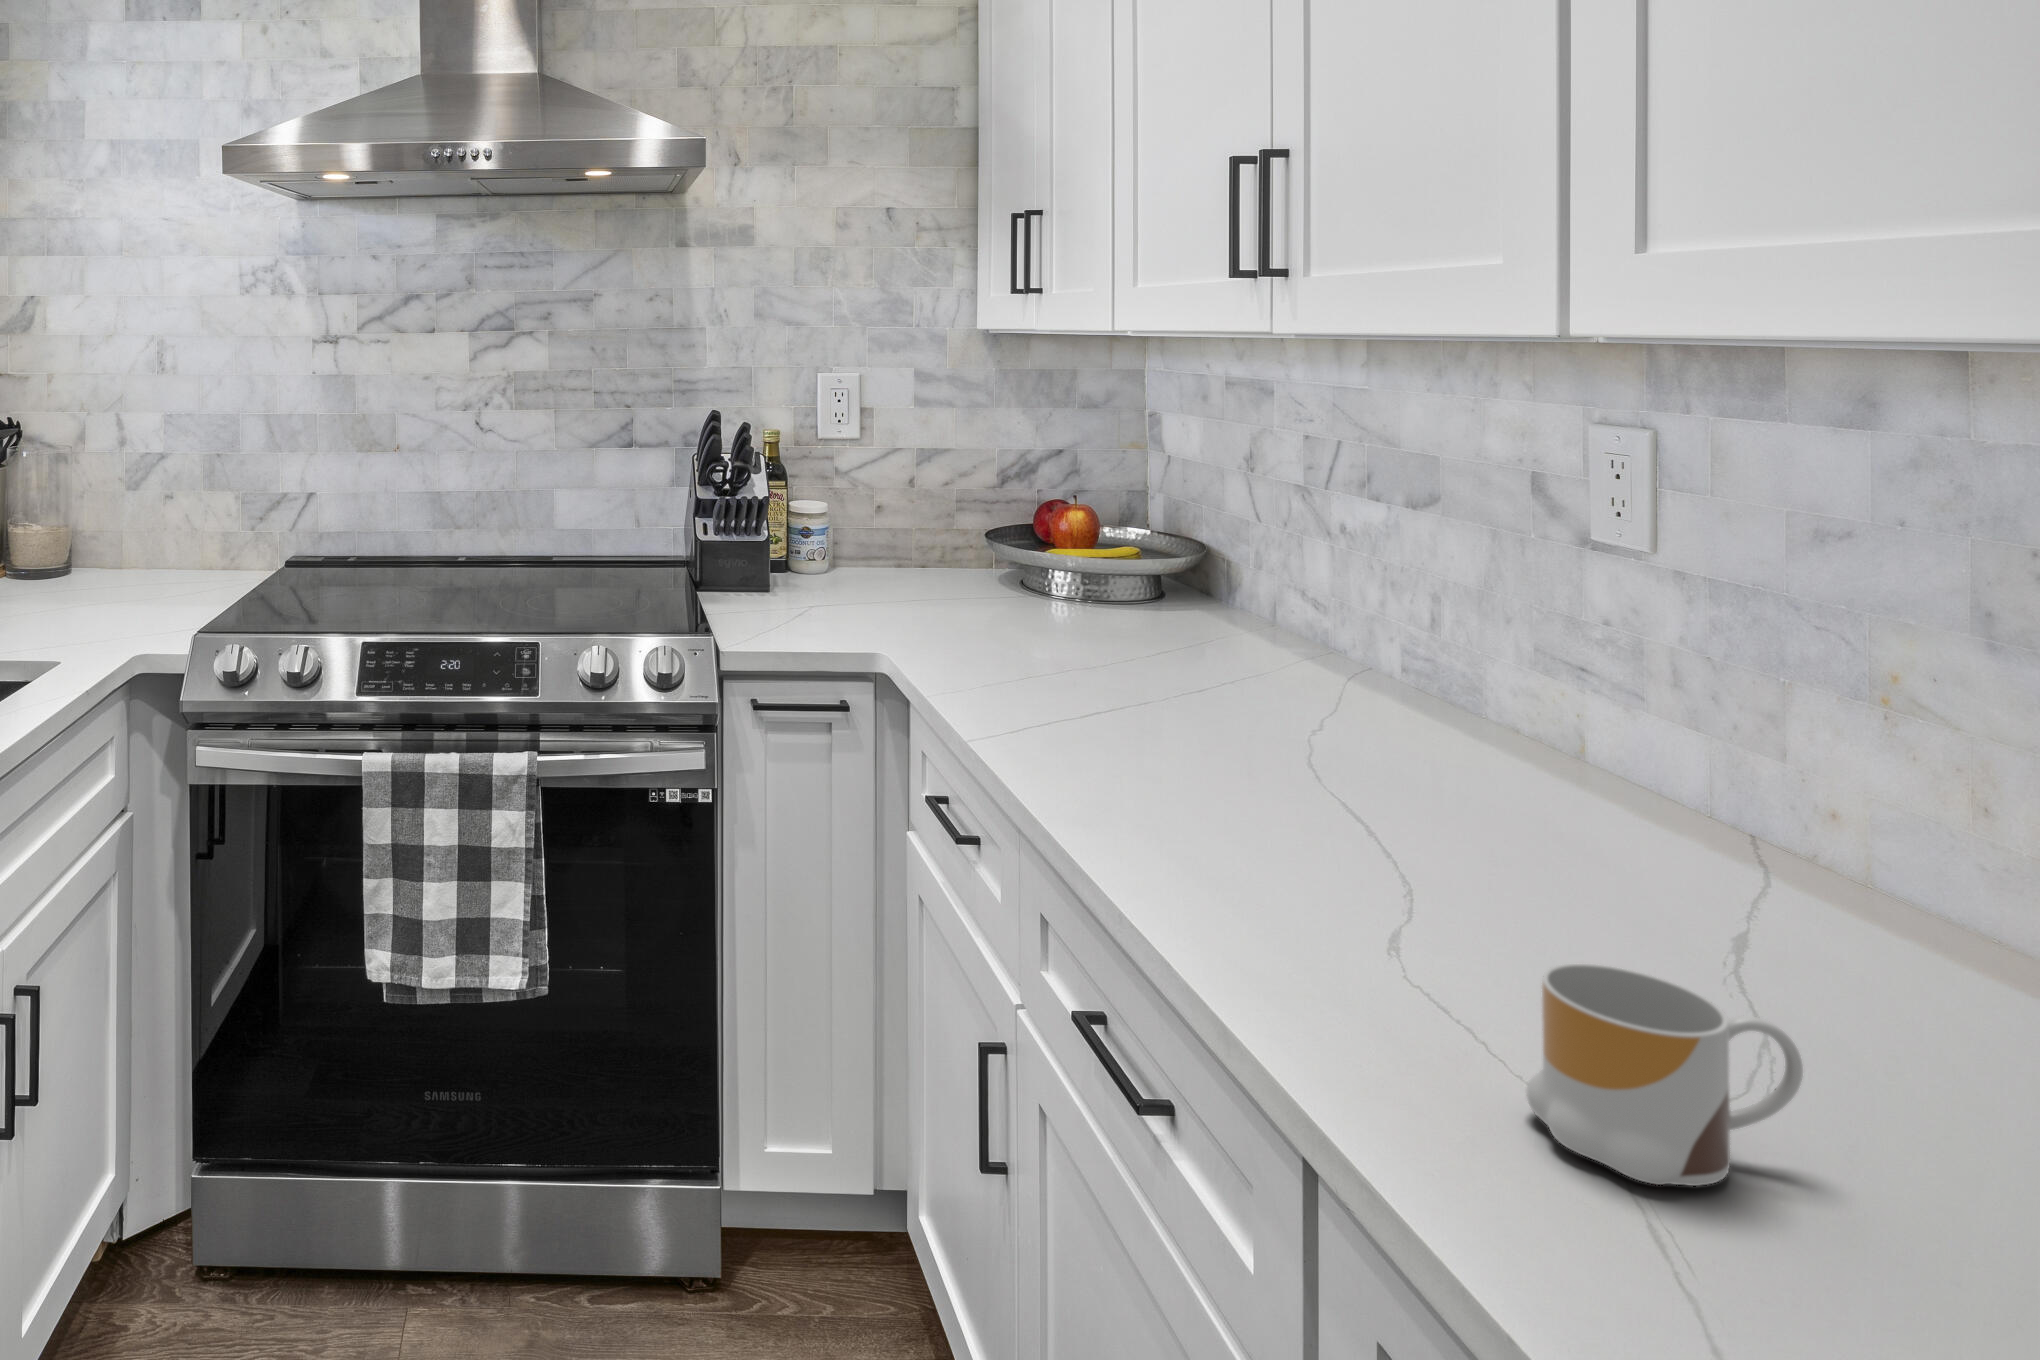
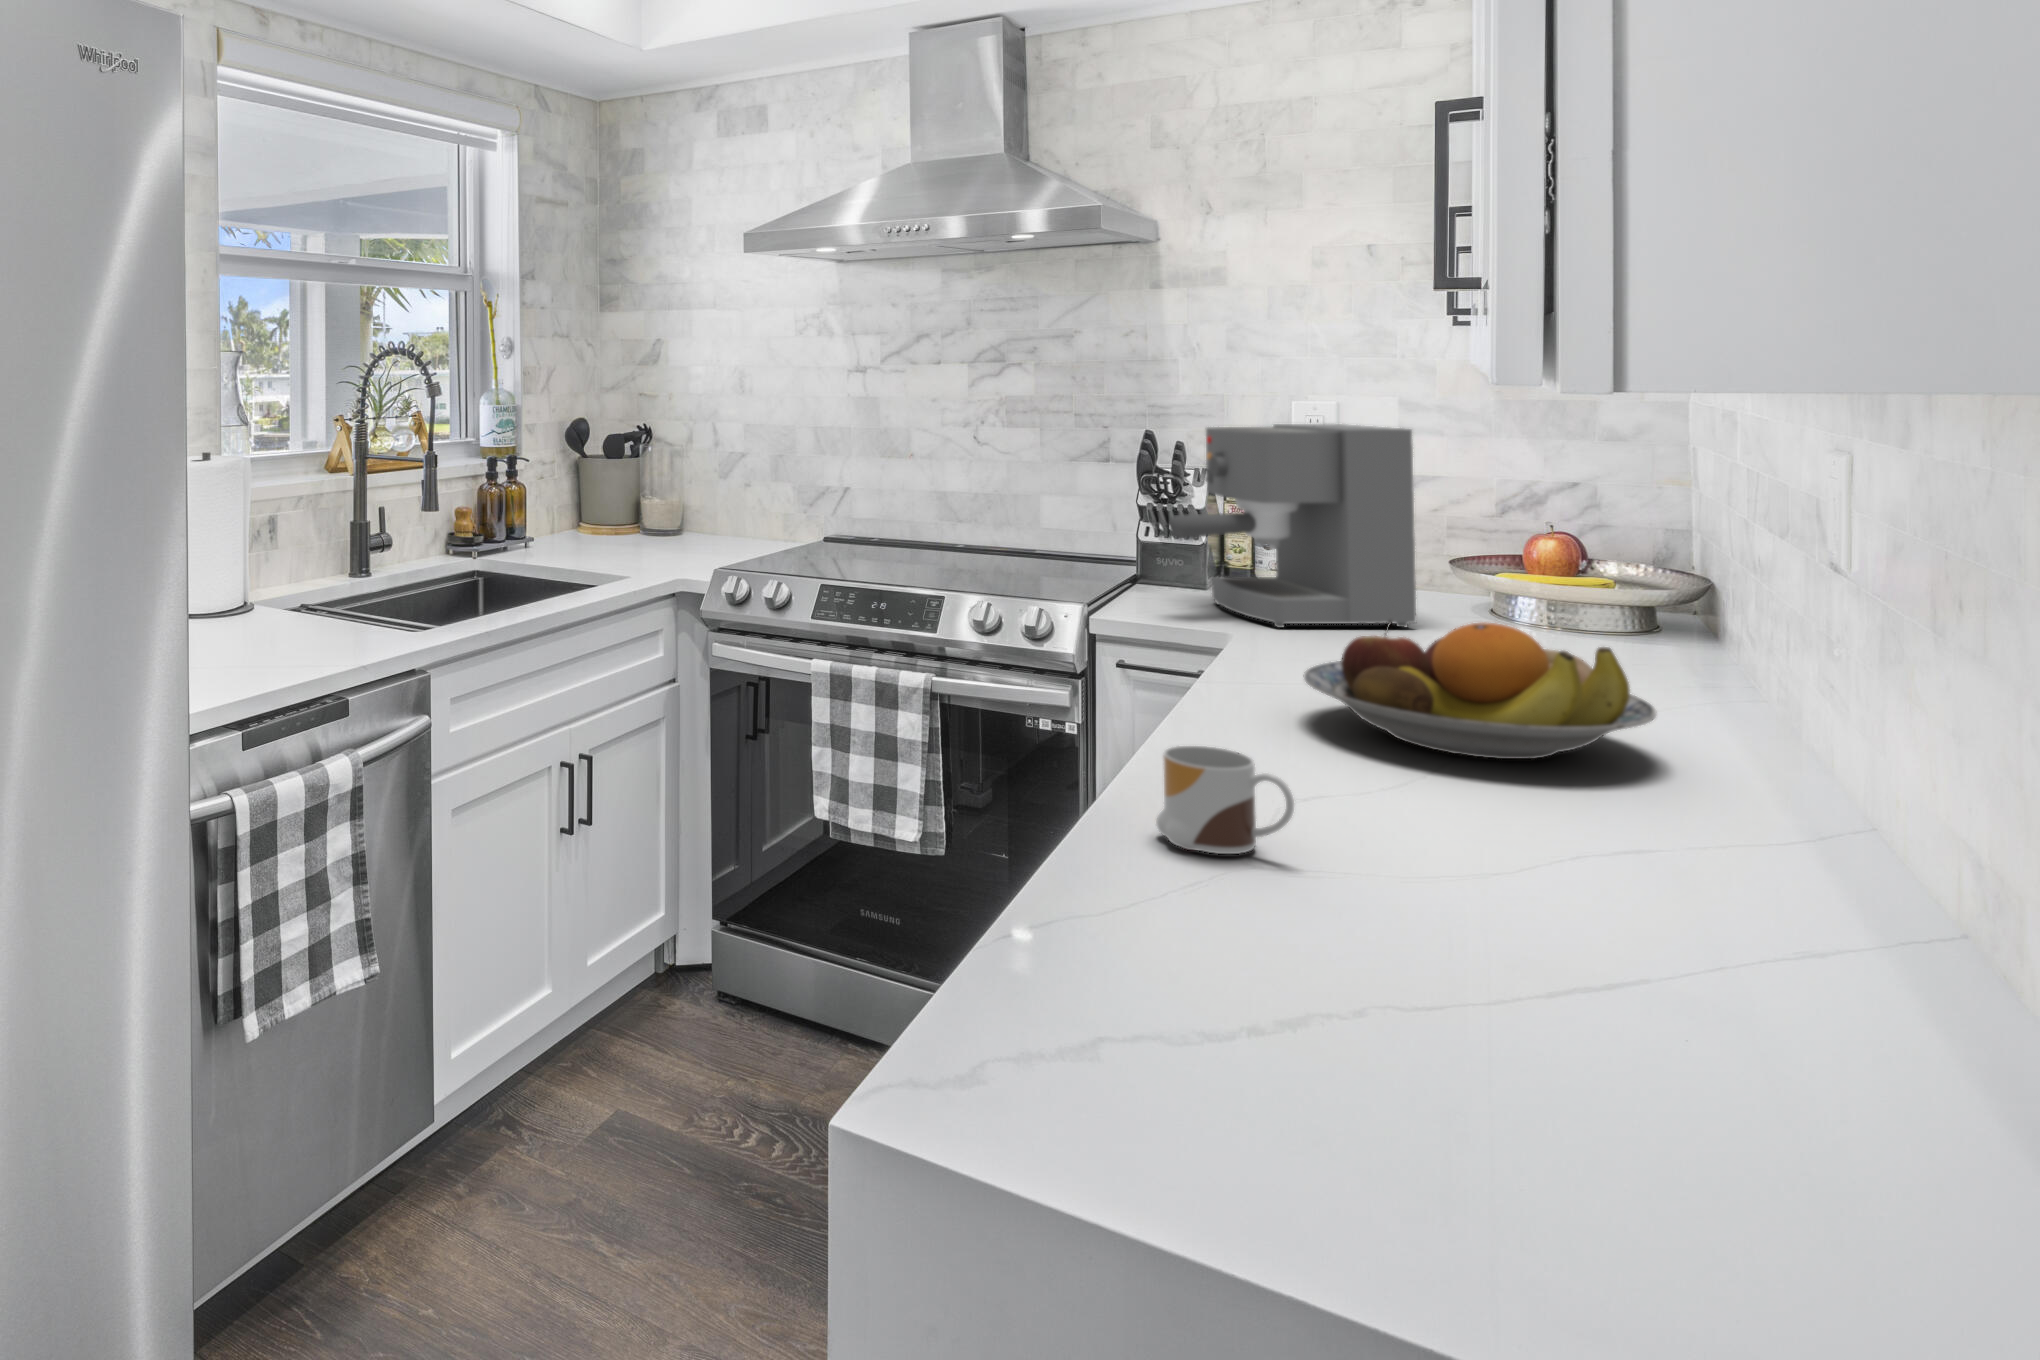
coffee maker: none [803,399,1028,640] -> present [1170,424,1416,627]
fruit bowl: none [1180,642,1611,824] -> present [1304,620,1657,759]

